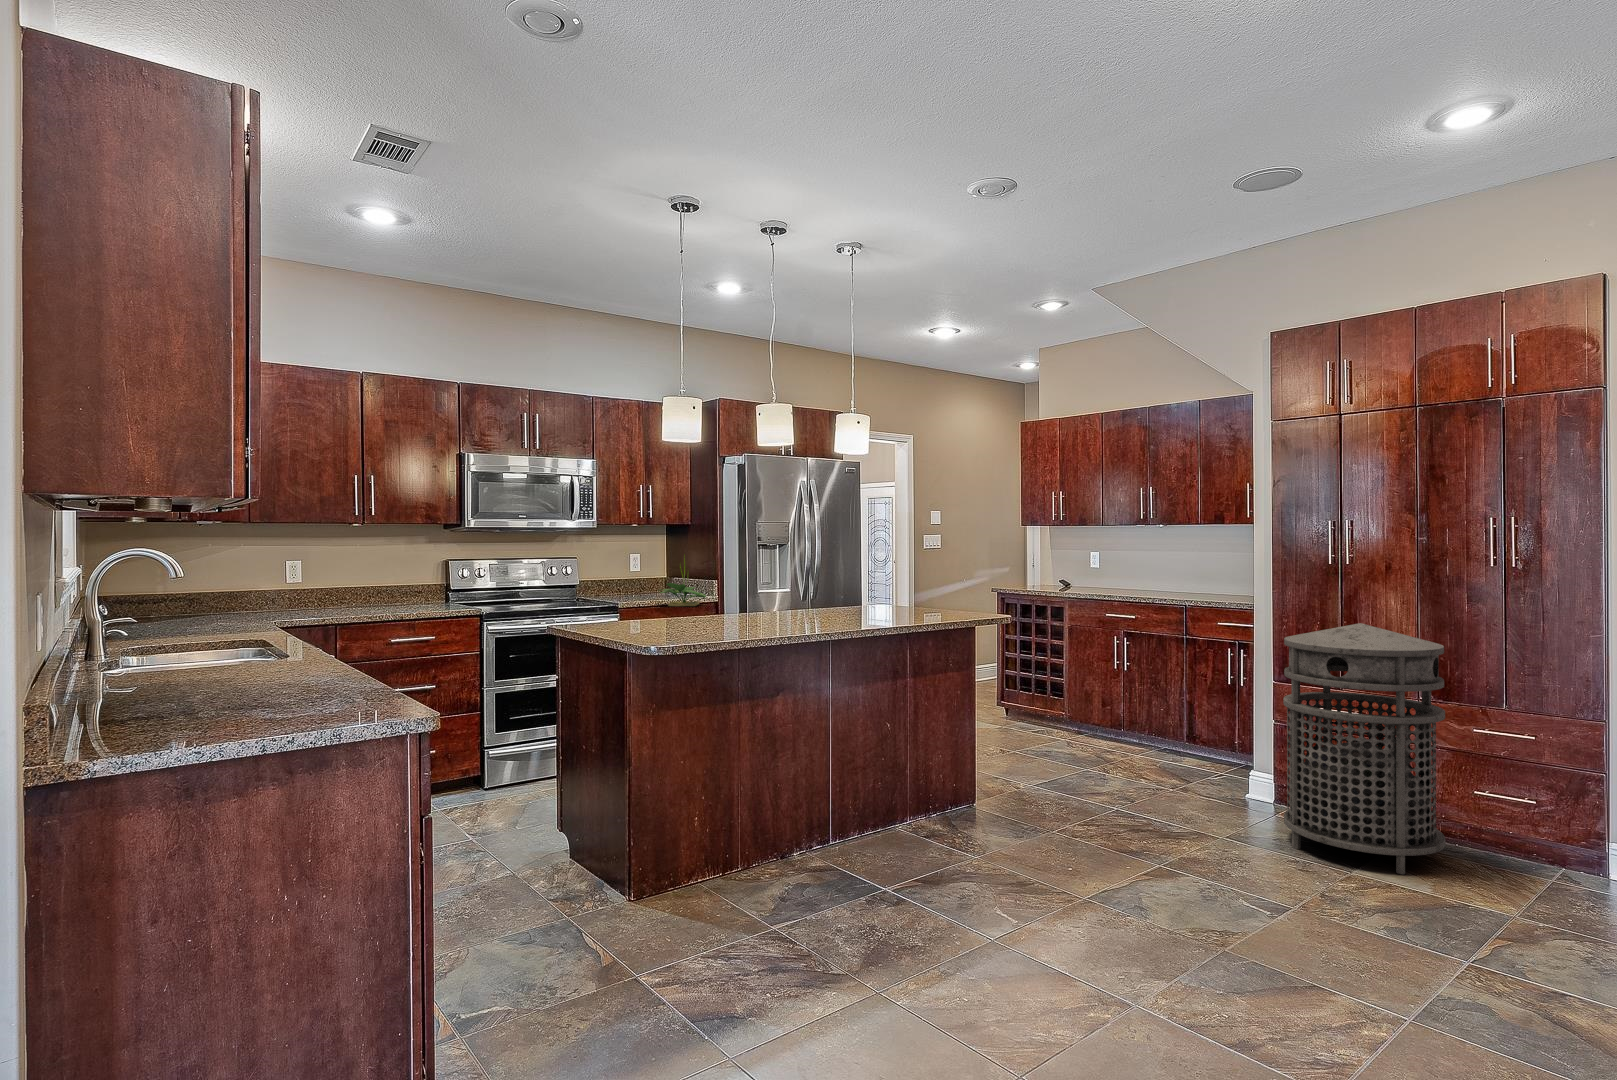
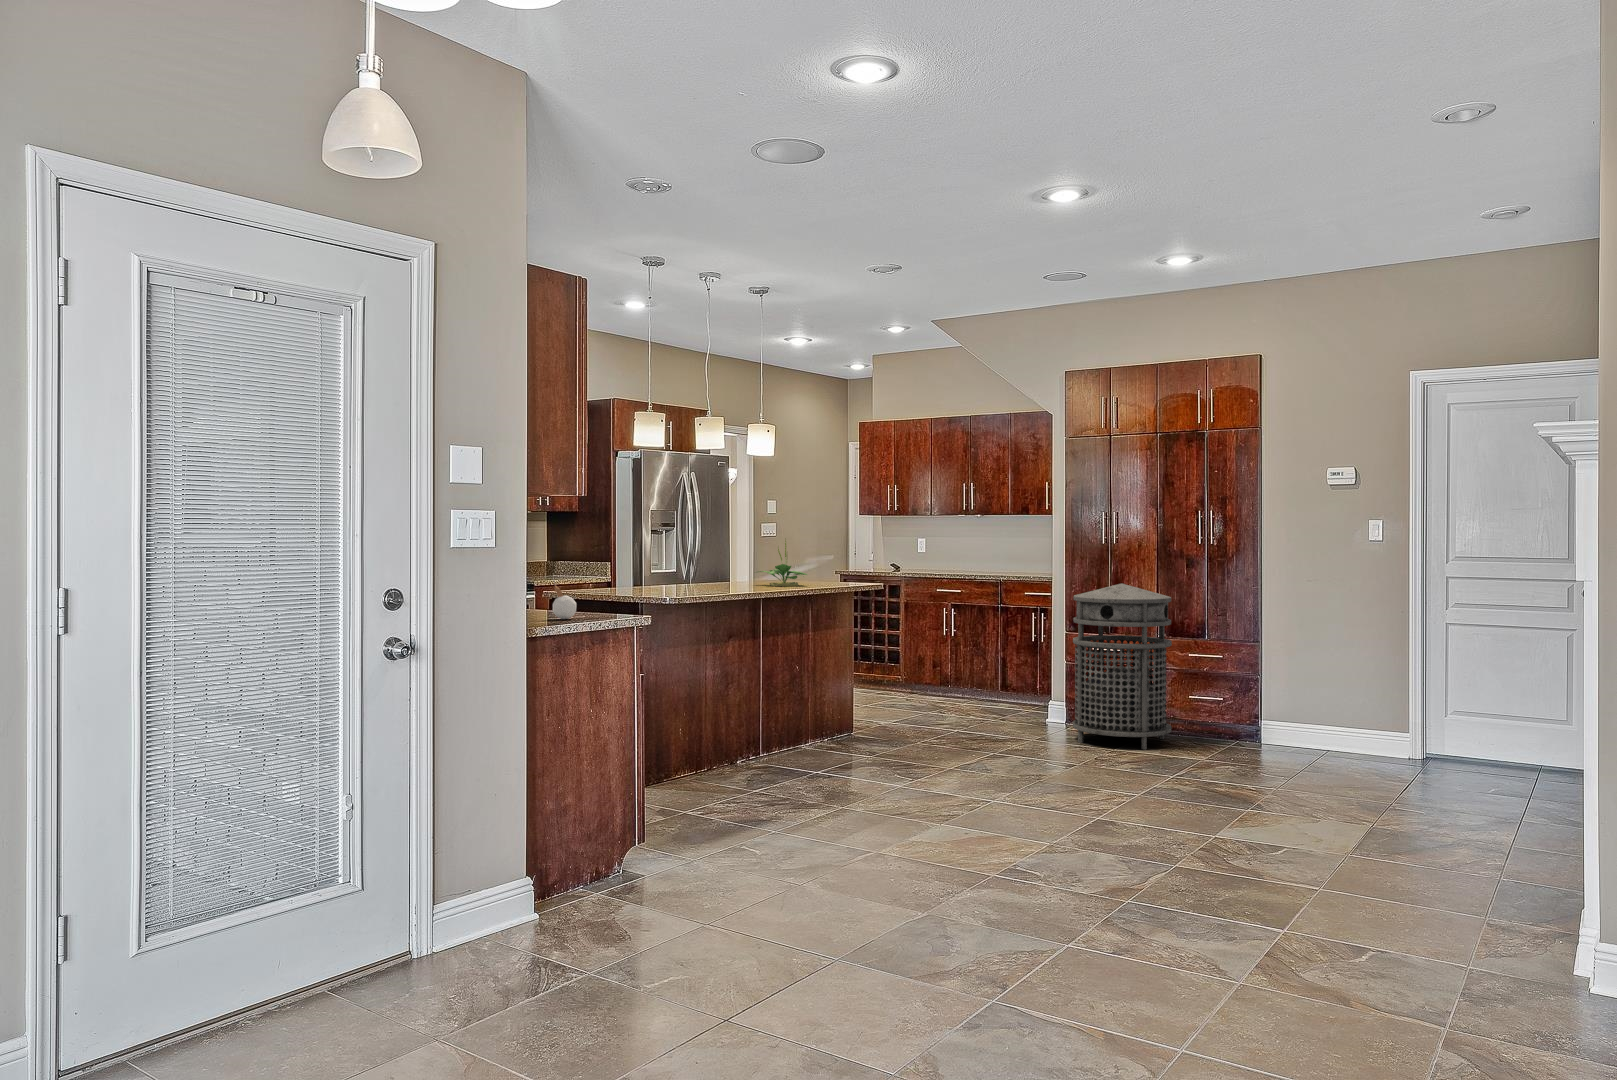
potted plant: present [658,557,706,606] -> present [759,541,807,586]
candle: none [300,644,346,714] -> present [553,581,576,619]

